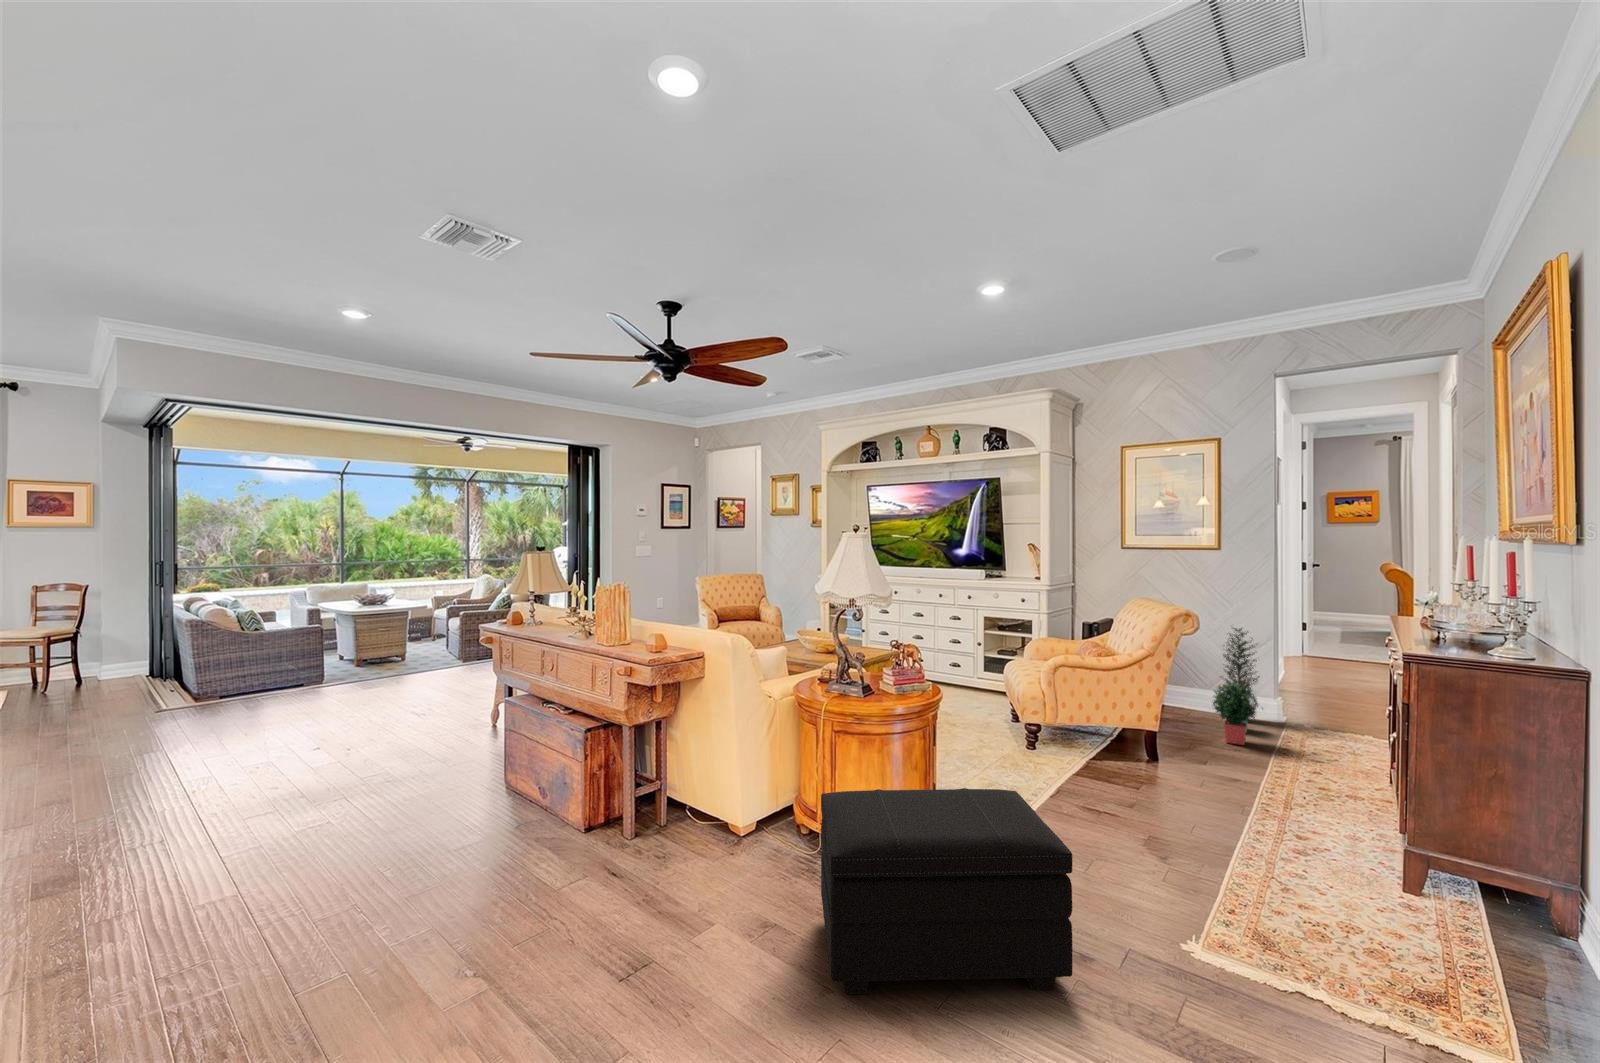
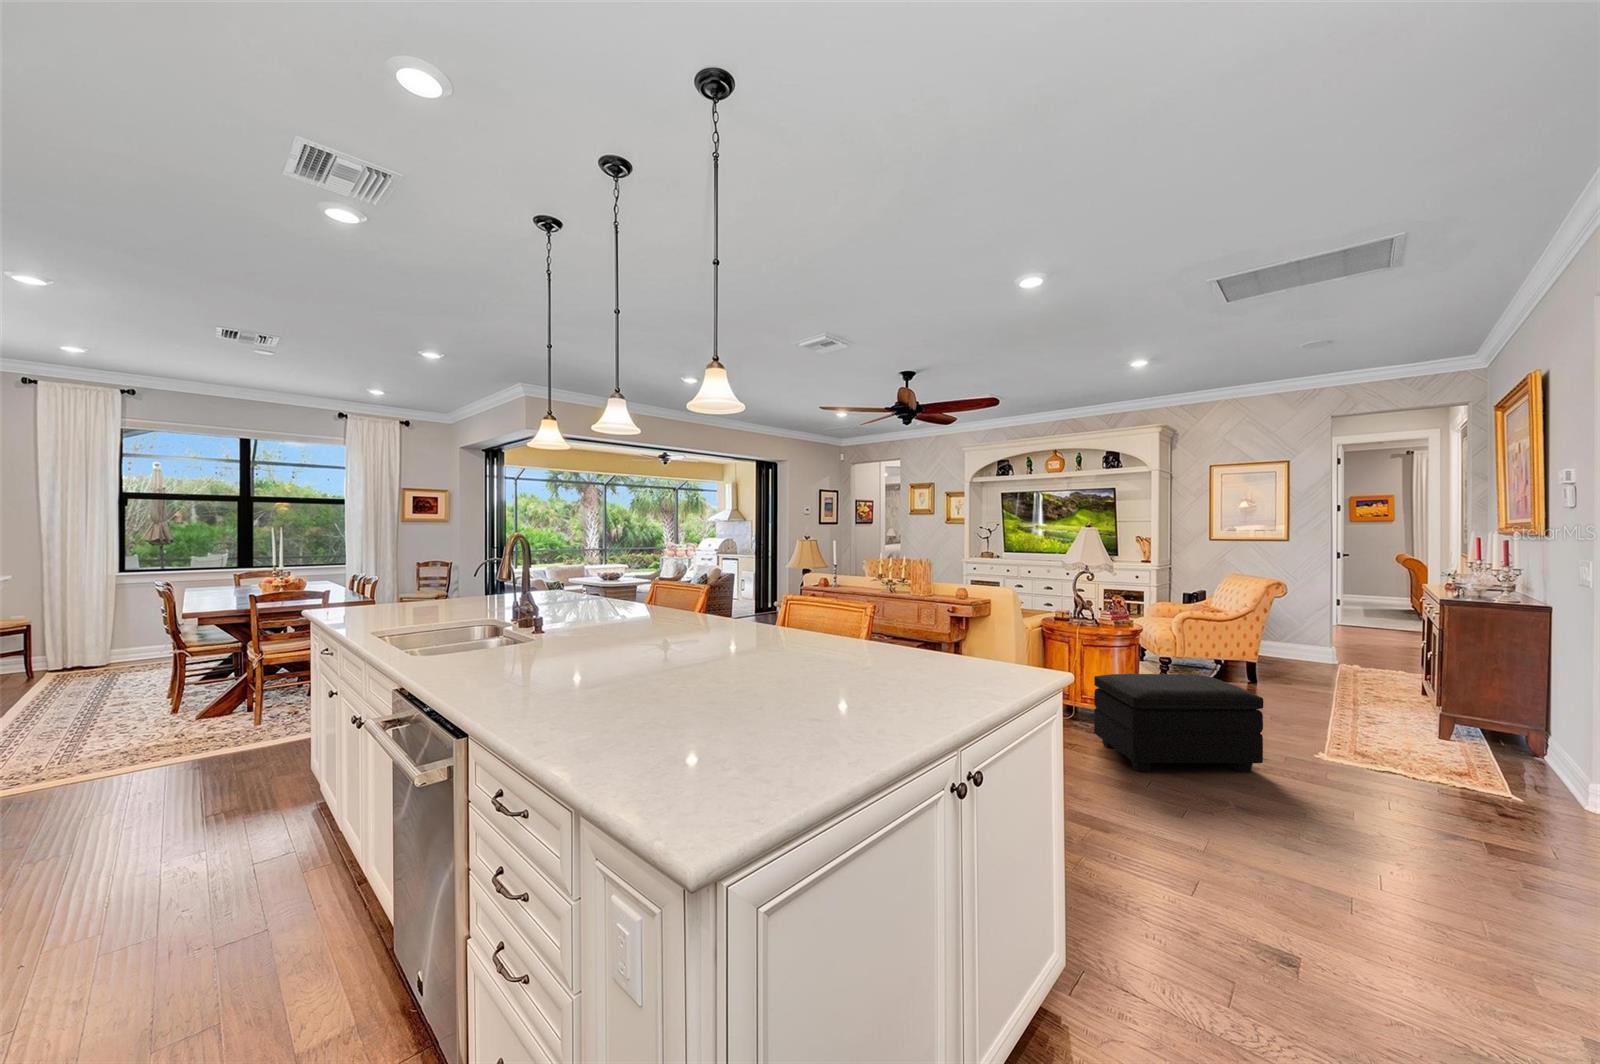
potted plant: present [1213,628,1260,745] -> none [1284,594,1323,674]

